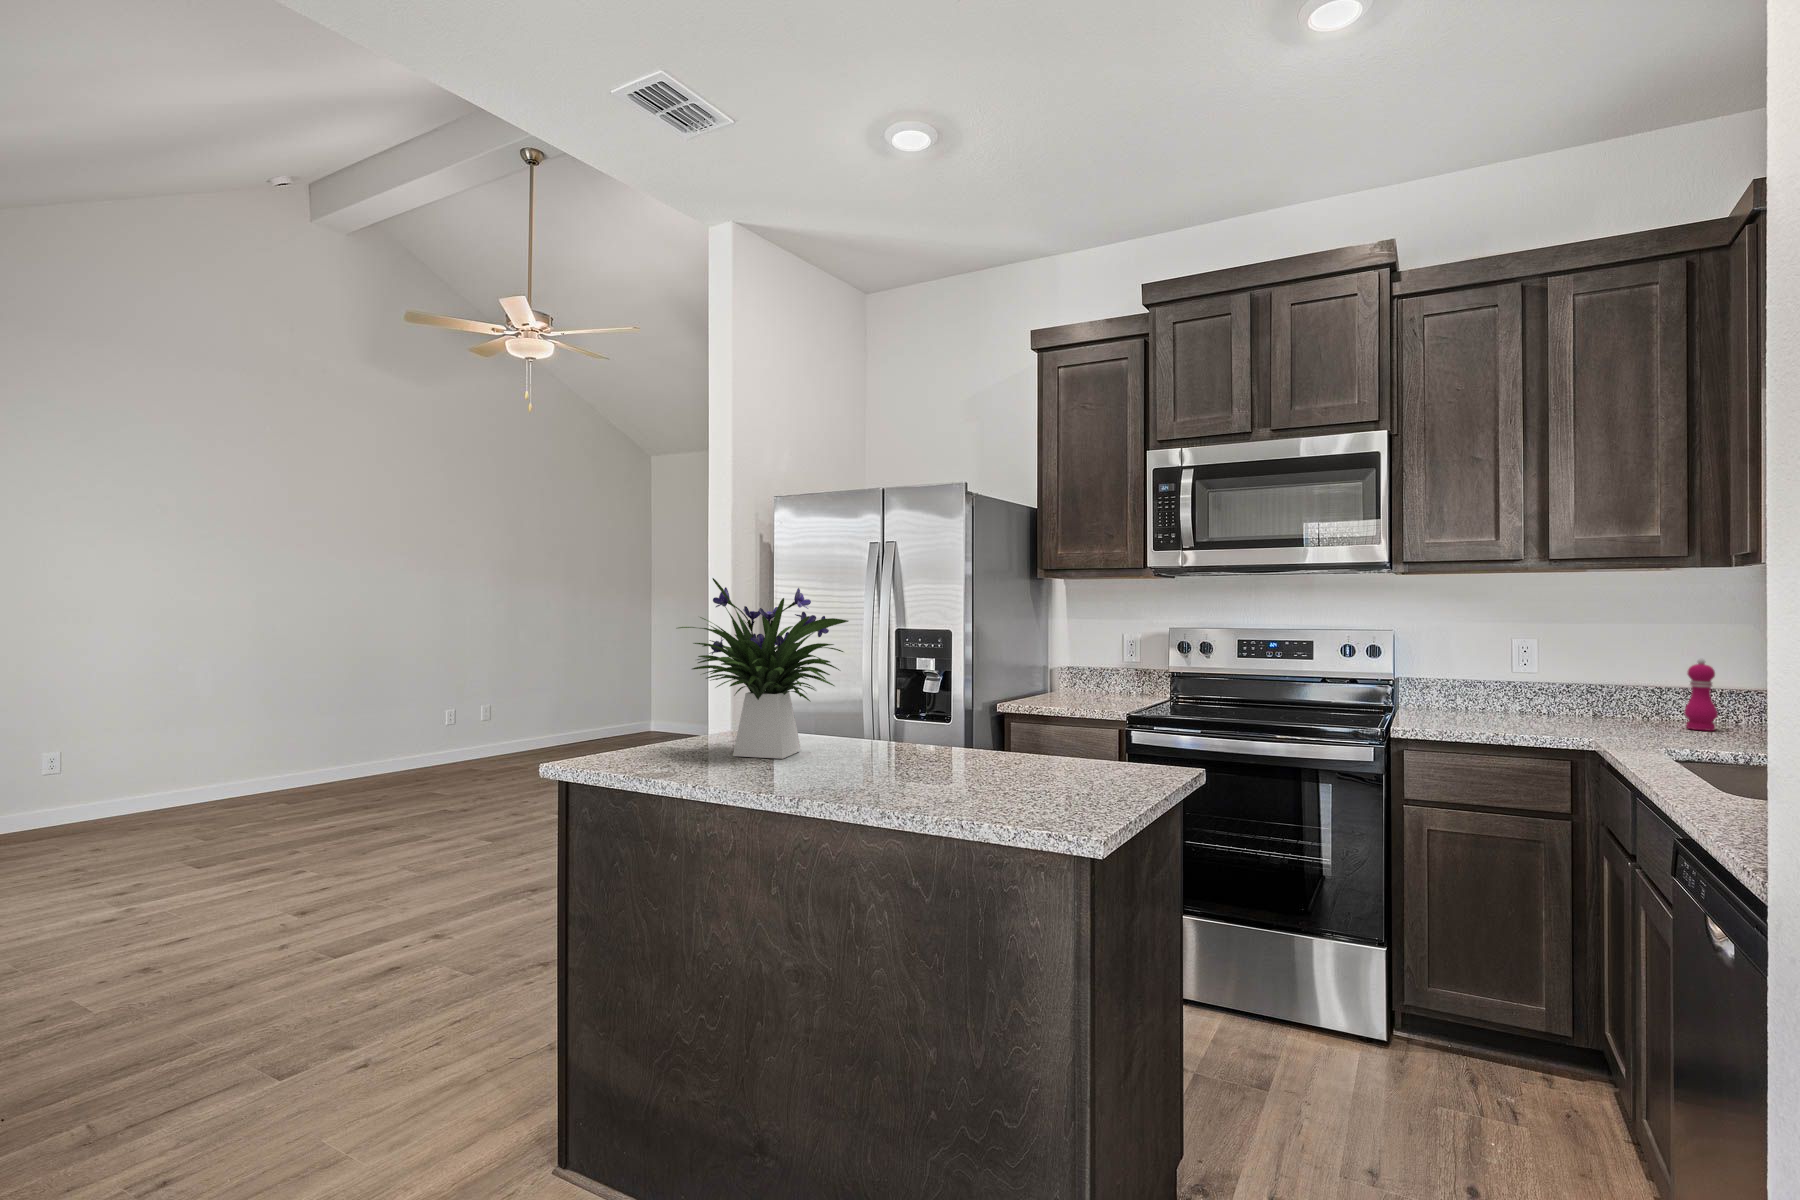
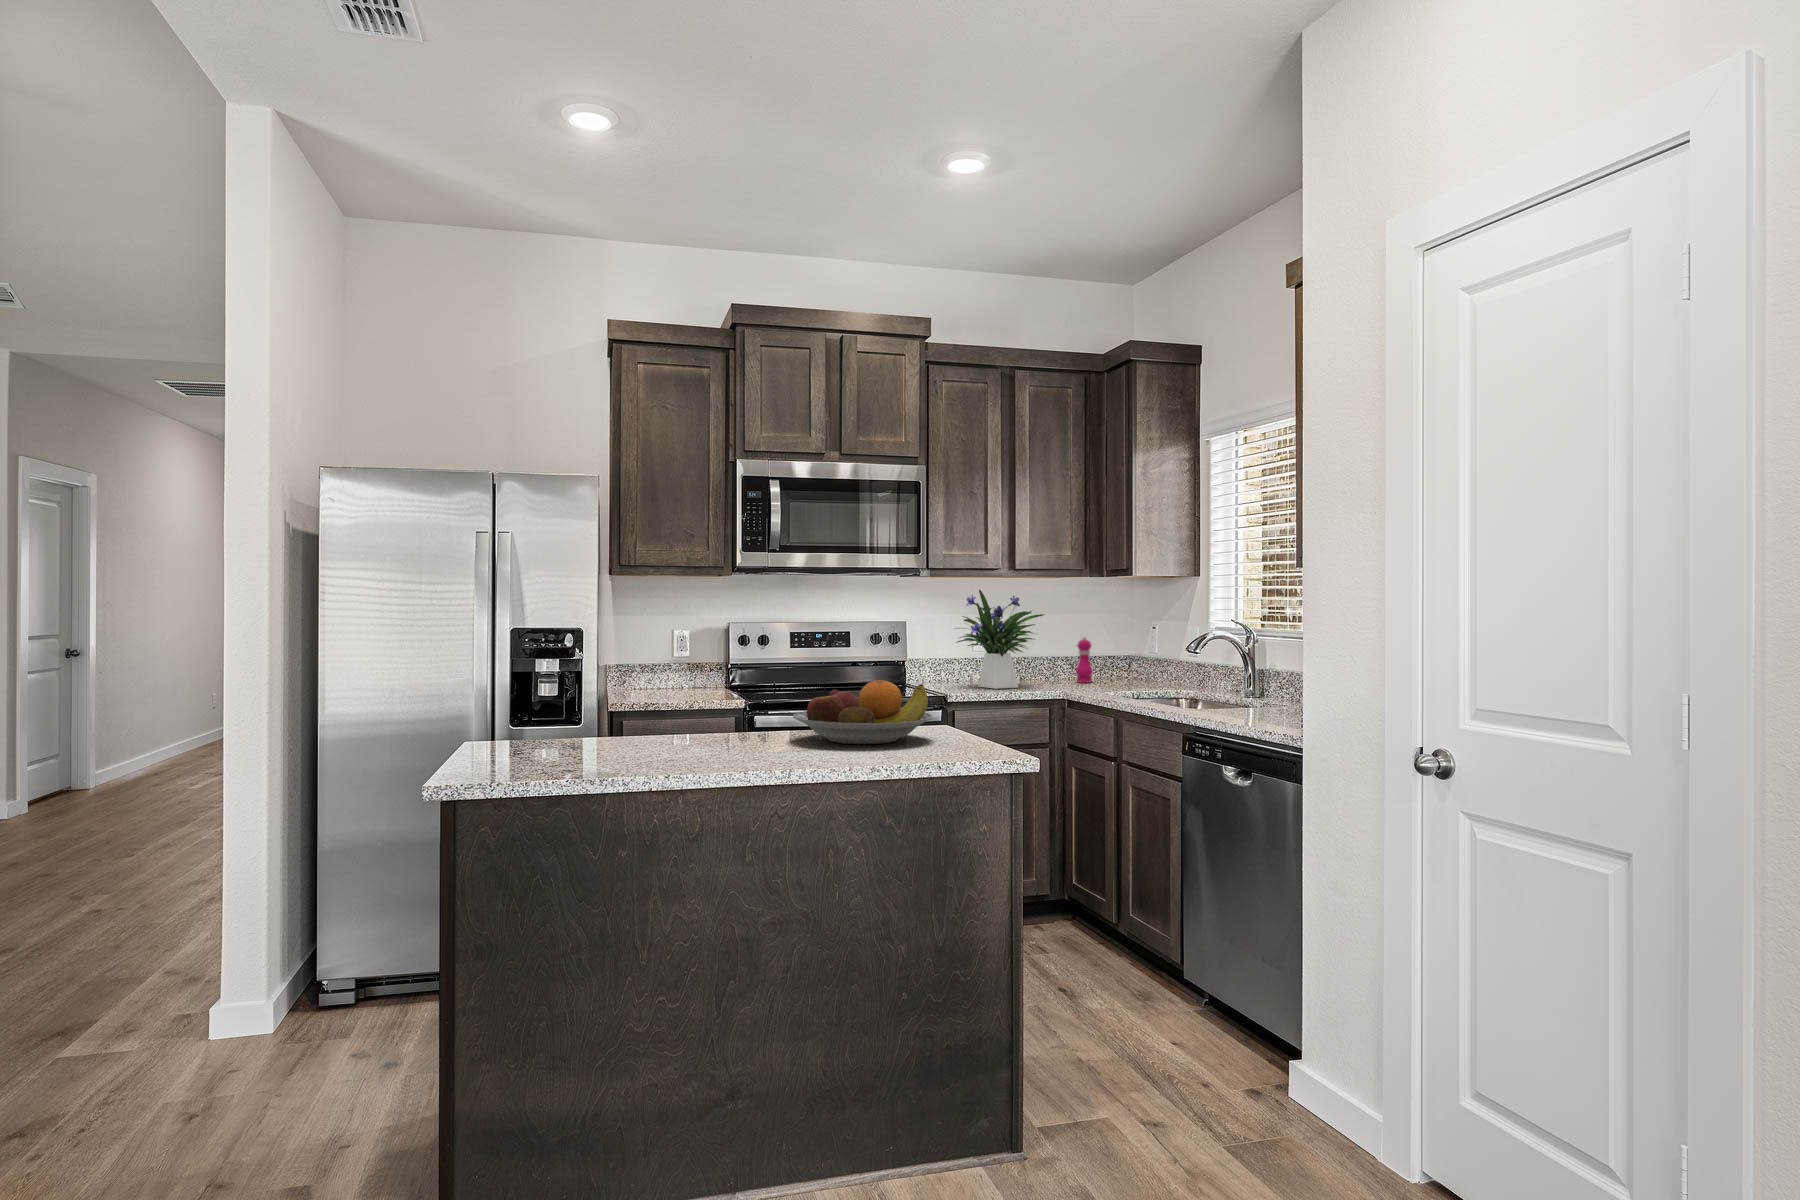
flower arrangement: present [678,578,848,759] -> present [957,590,1044,689]
fruit bowl: none [929,703,1104,782] -> present [793,680,933,744]

